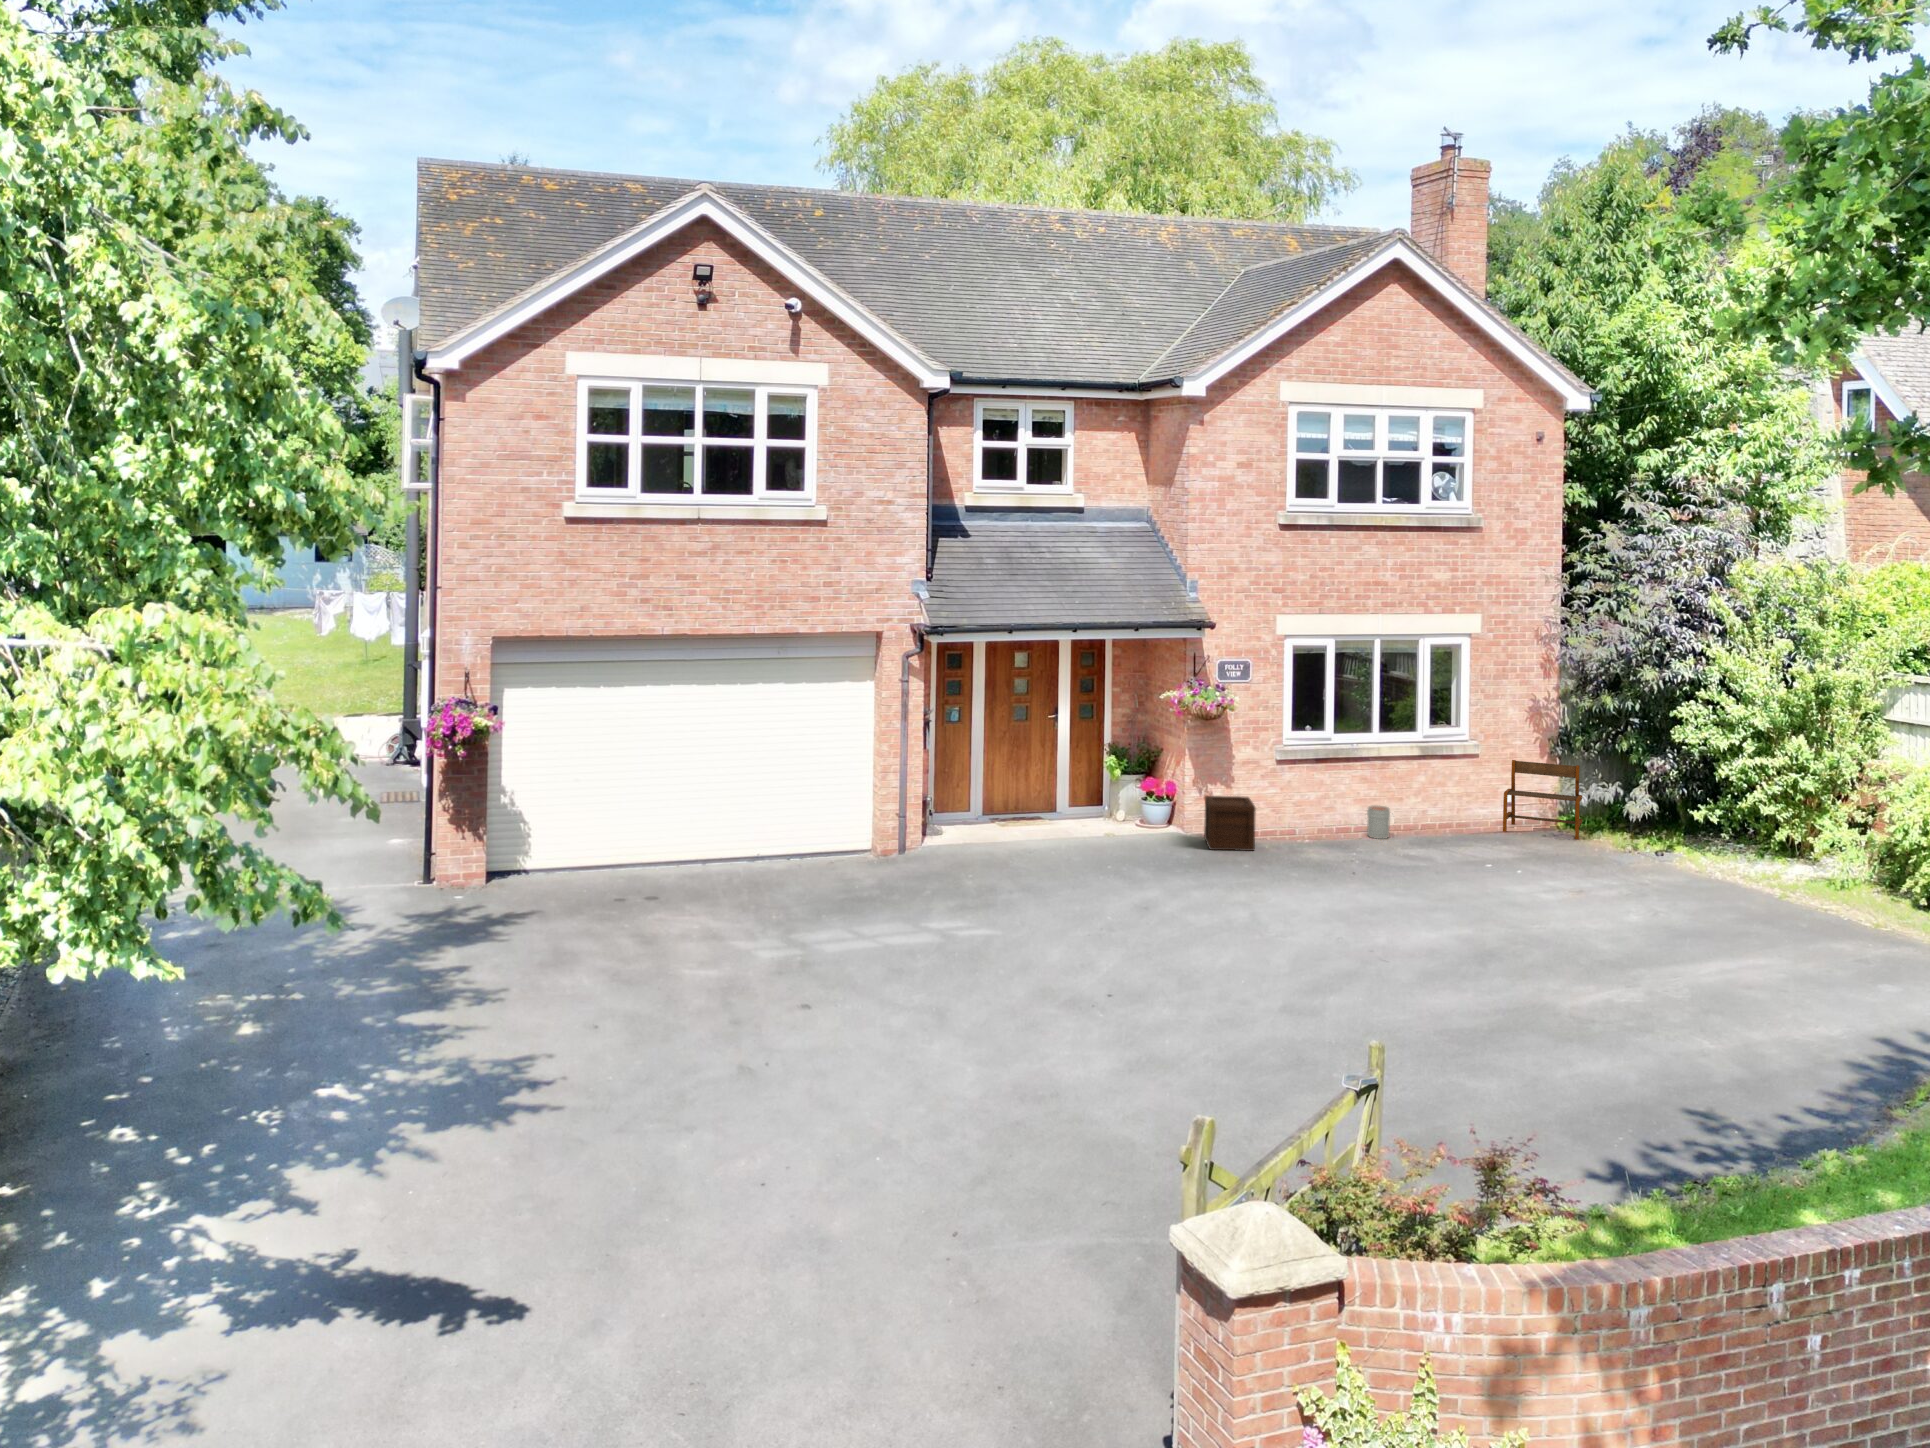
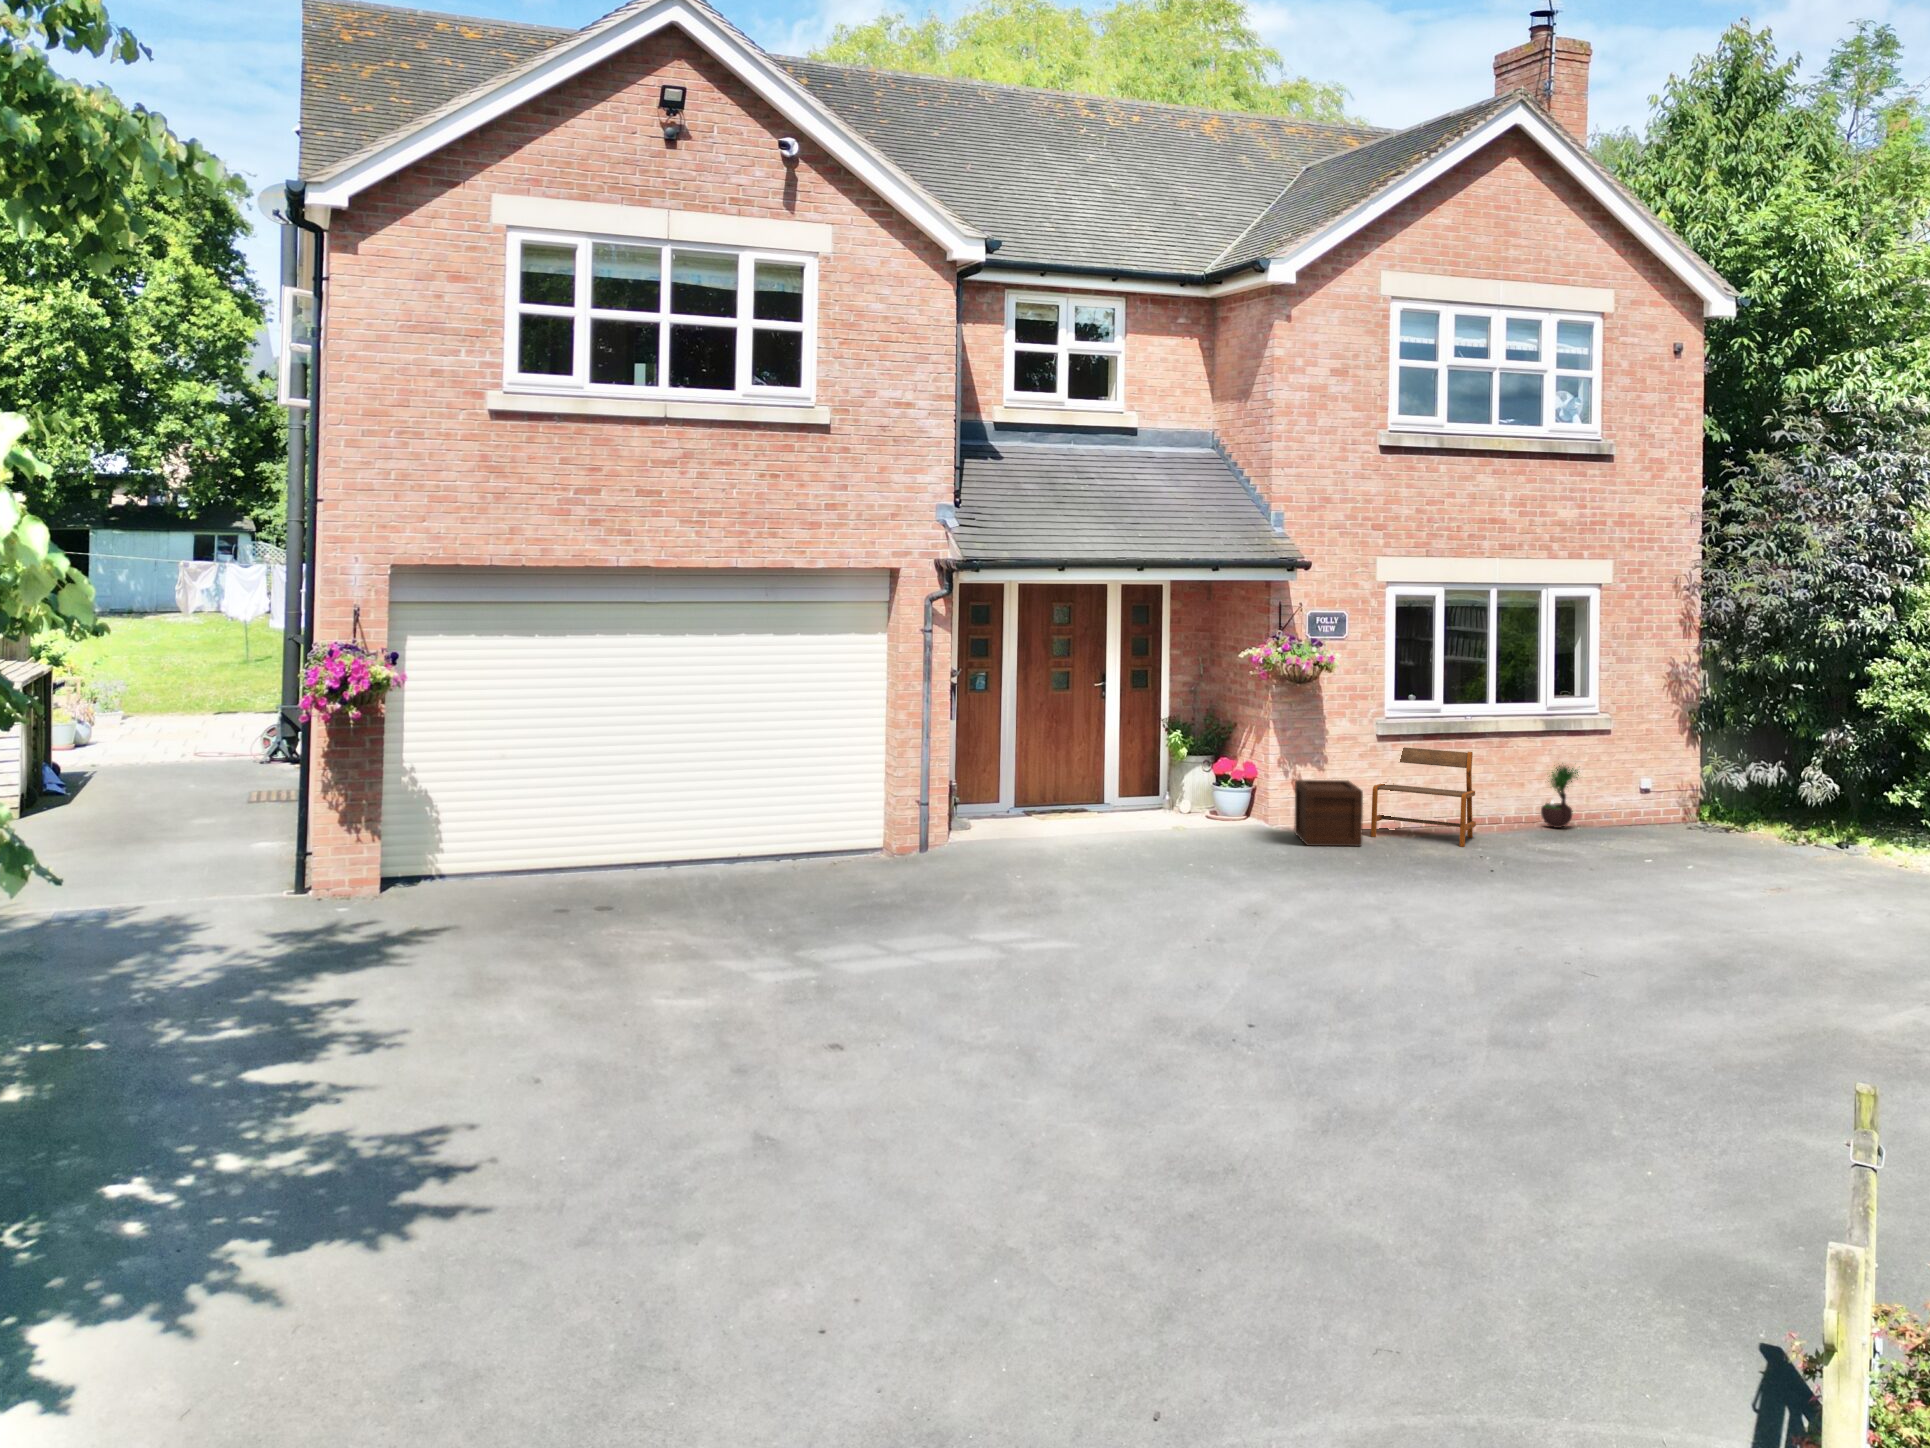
bench: present [1503,760,1582,839] -> present [1371,747,1476,847]
potted tree: none [1411,779,1444,835] -> present [1541,763,1579,828]
bucket: present [1367,805,1390,839] -> none [1489,792,1524,832]

